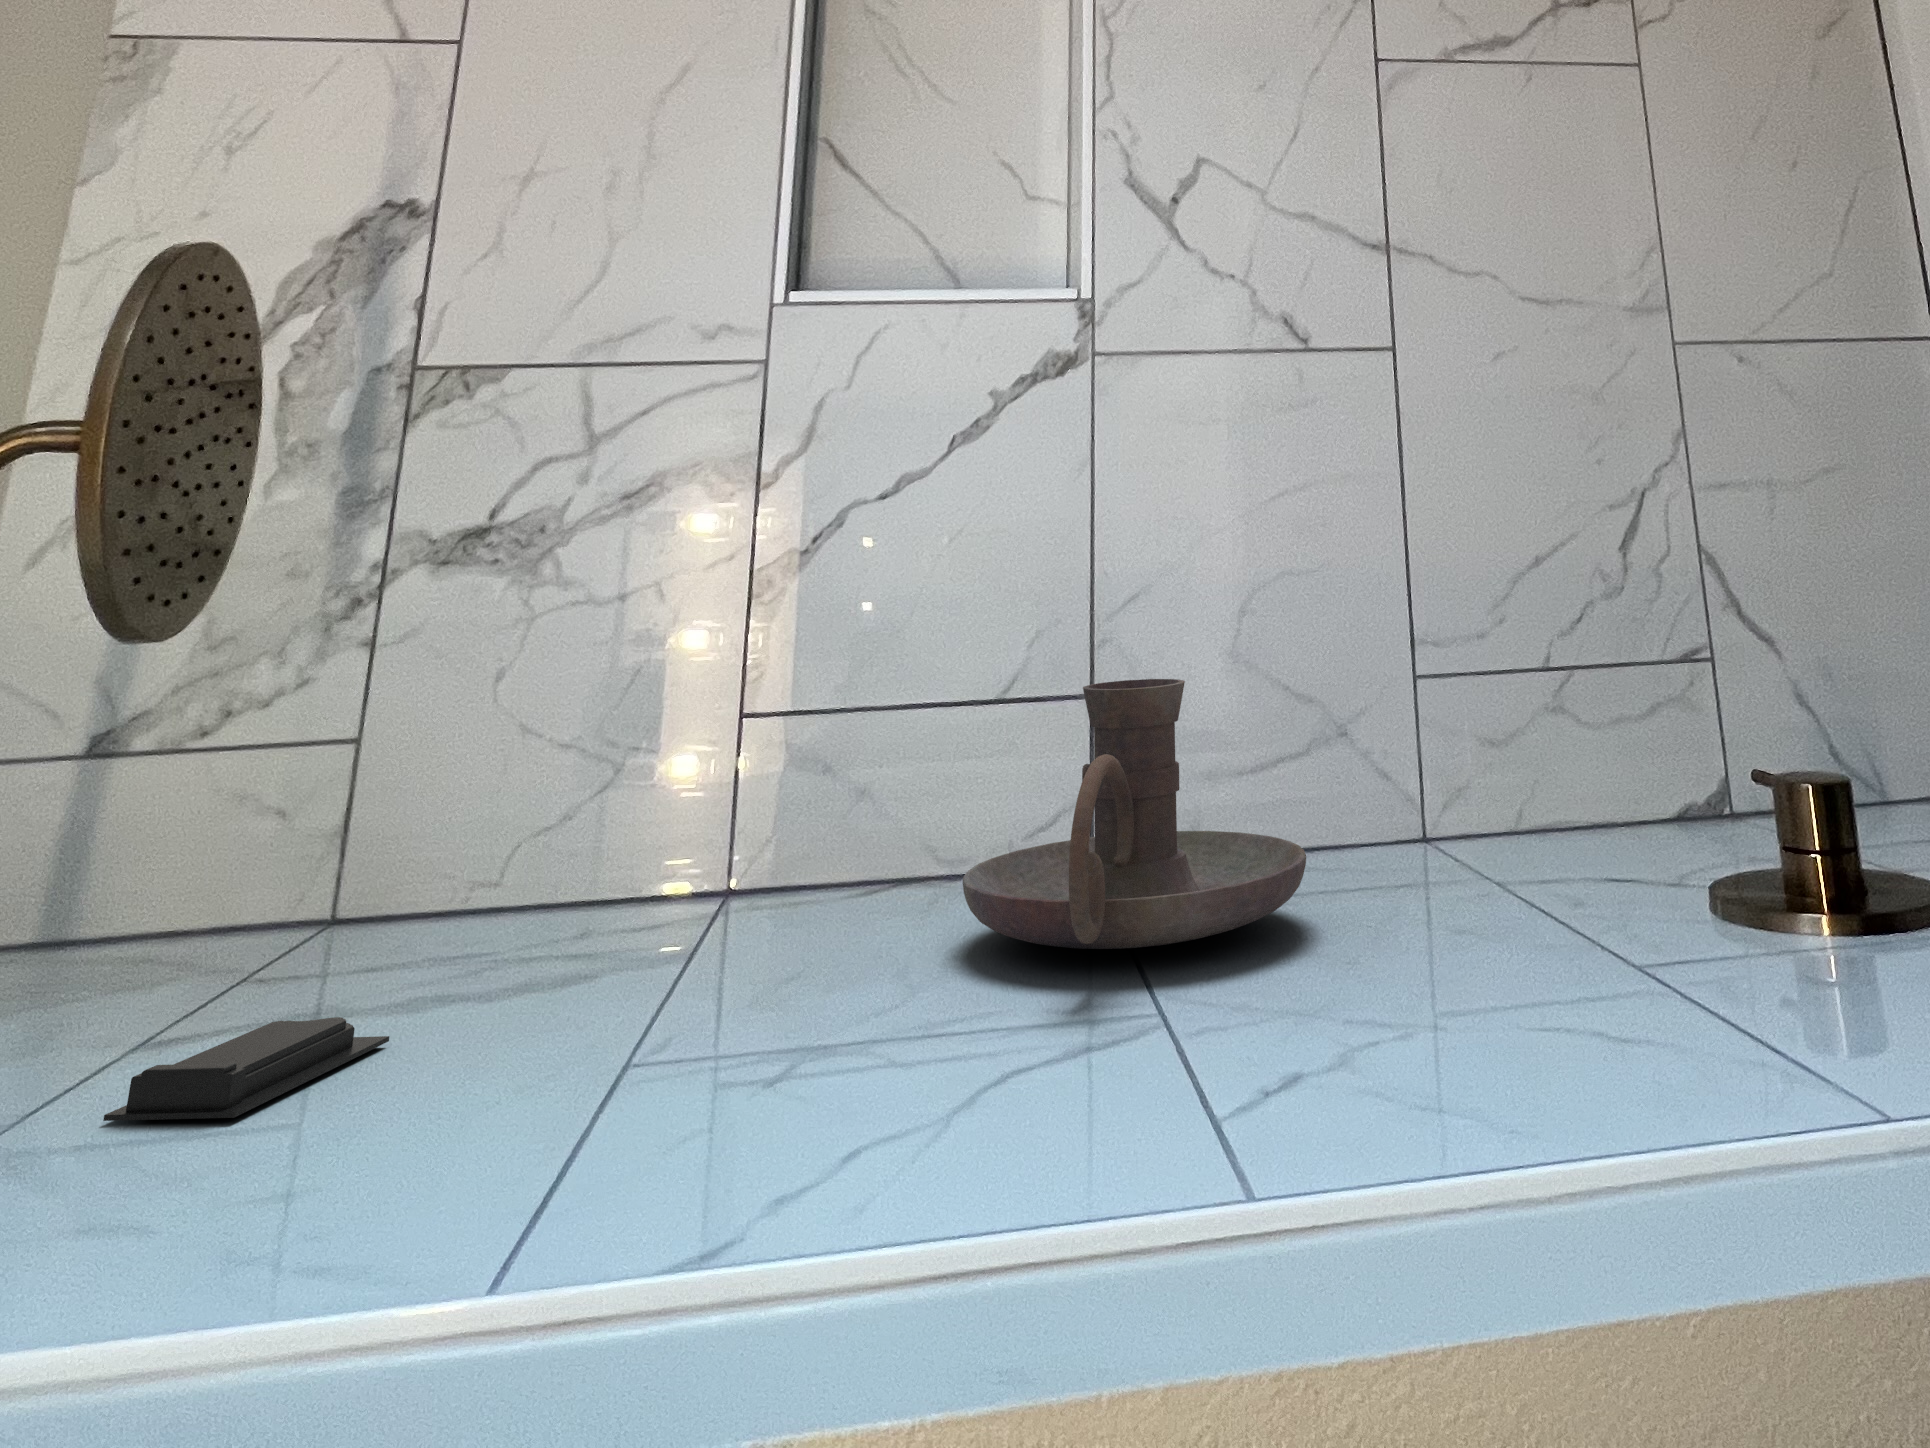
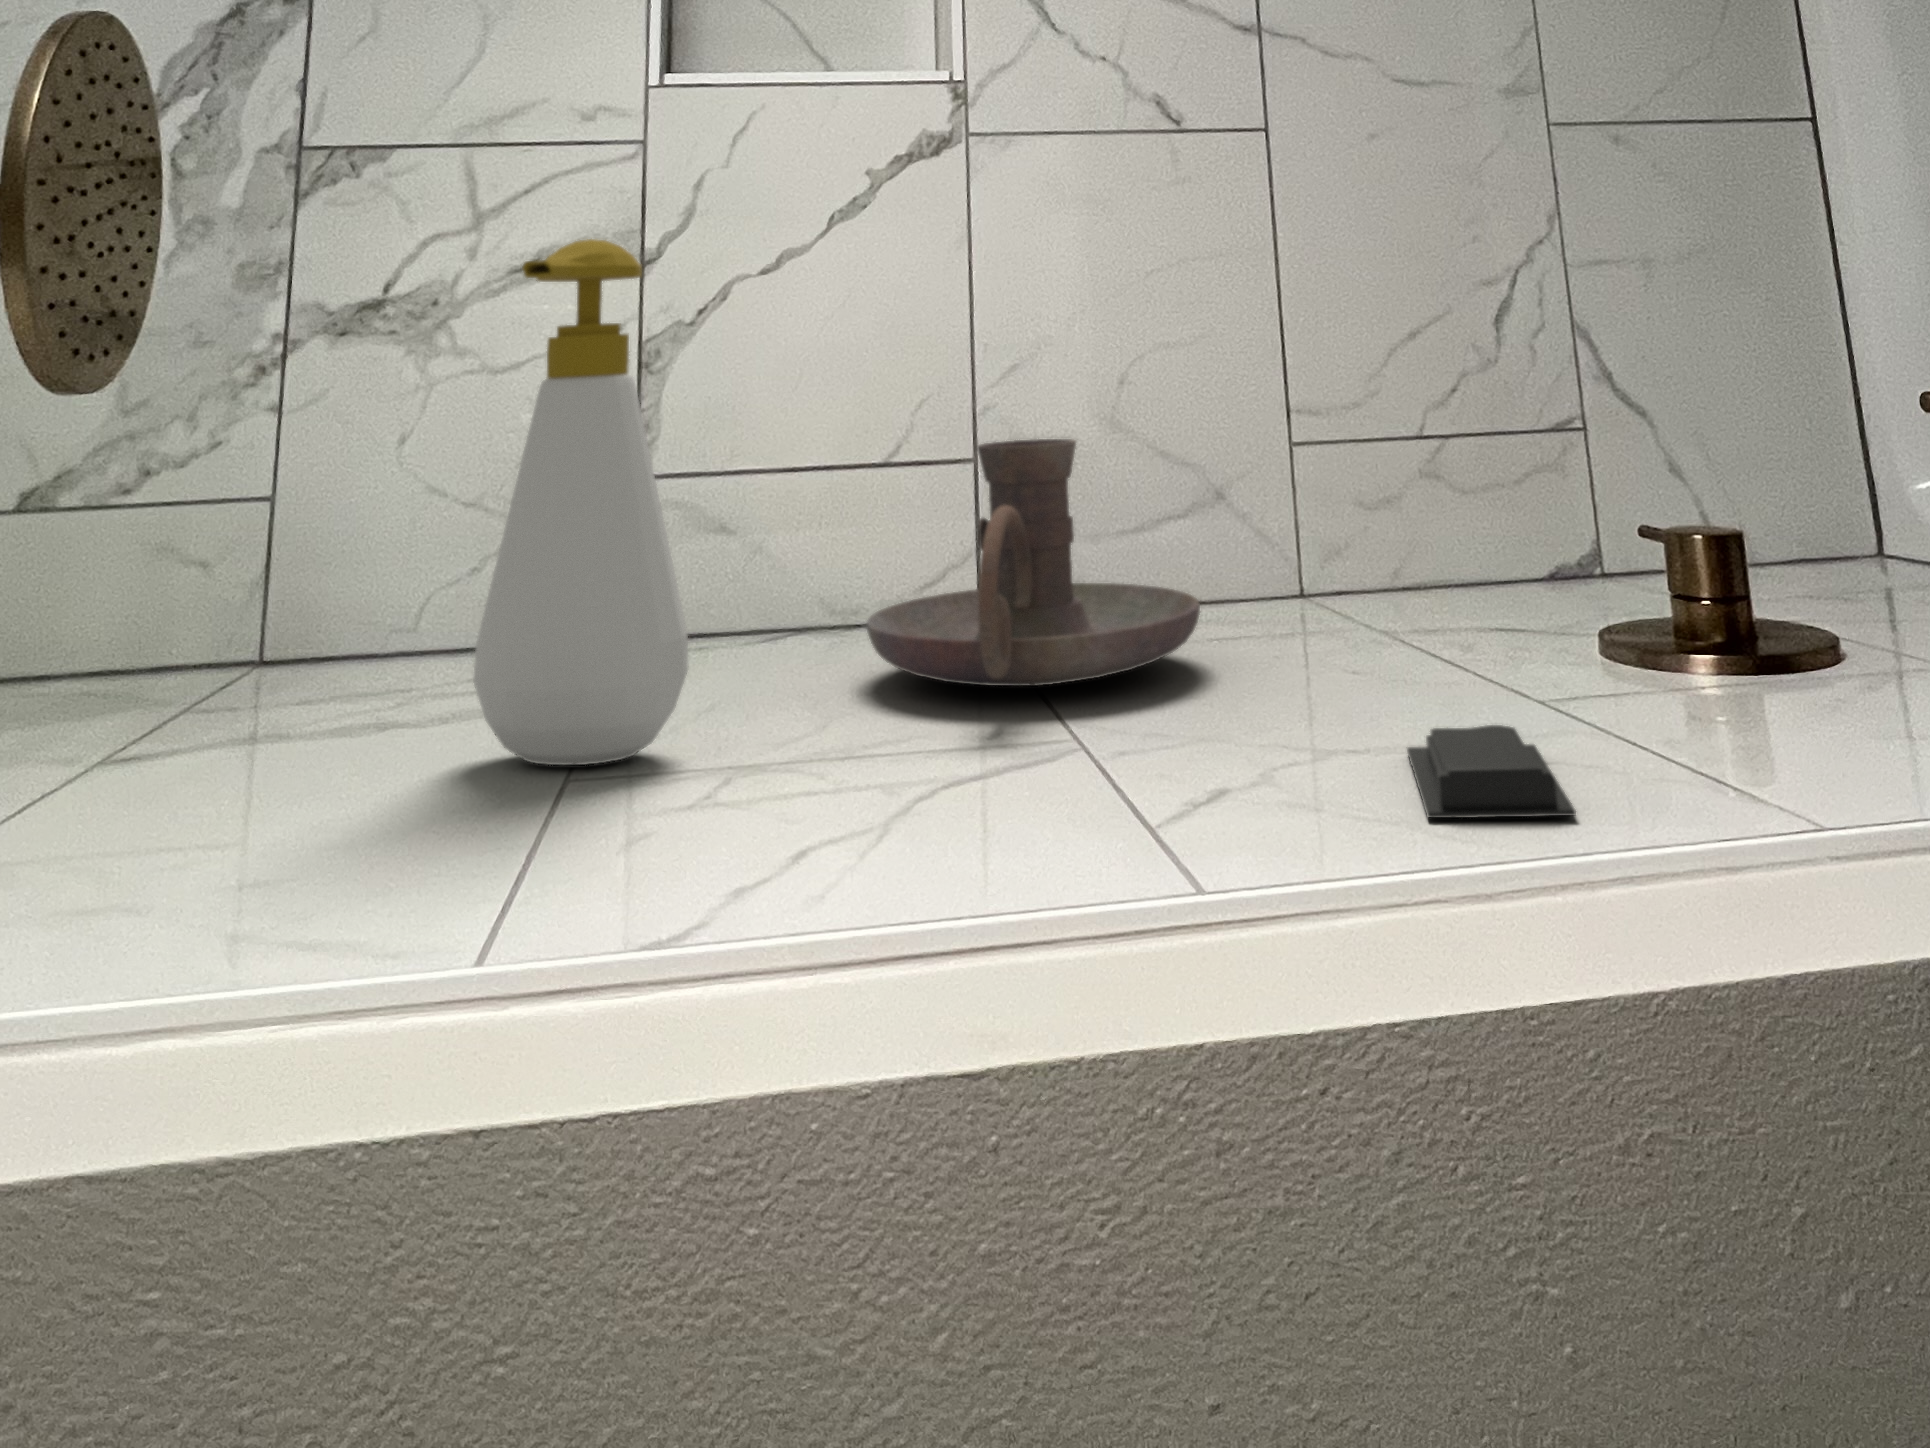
soap bottle: none [541,478,767,1044] -> present [473,239,689,765]
soap bar: present [103,1017,389,1121] -> present [1407,725,1576,818]

